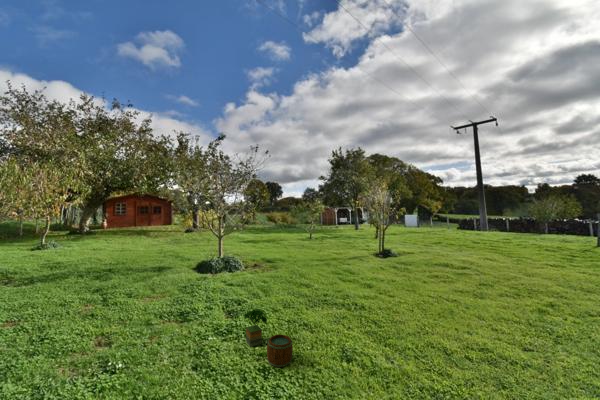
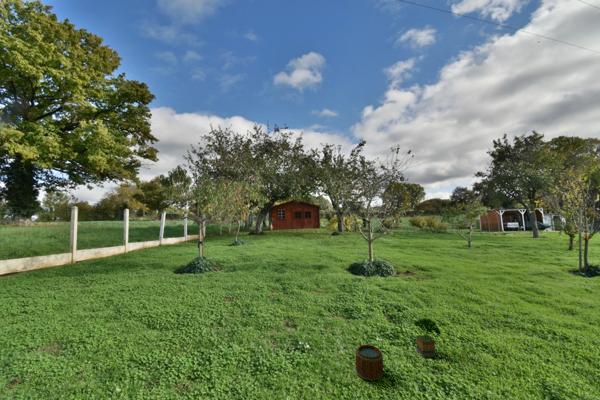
bucket: present [267,335,293,367] -> present [355,345,383,381]

